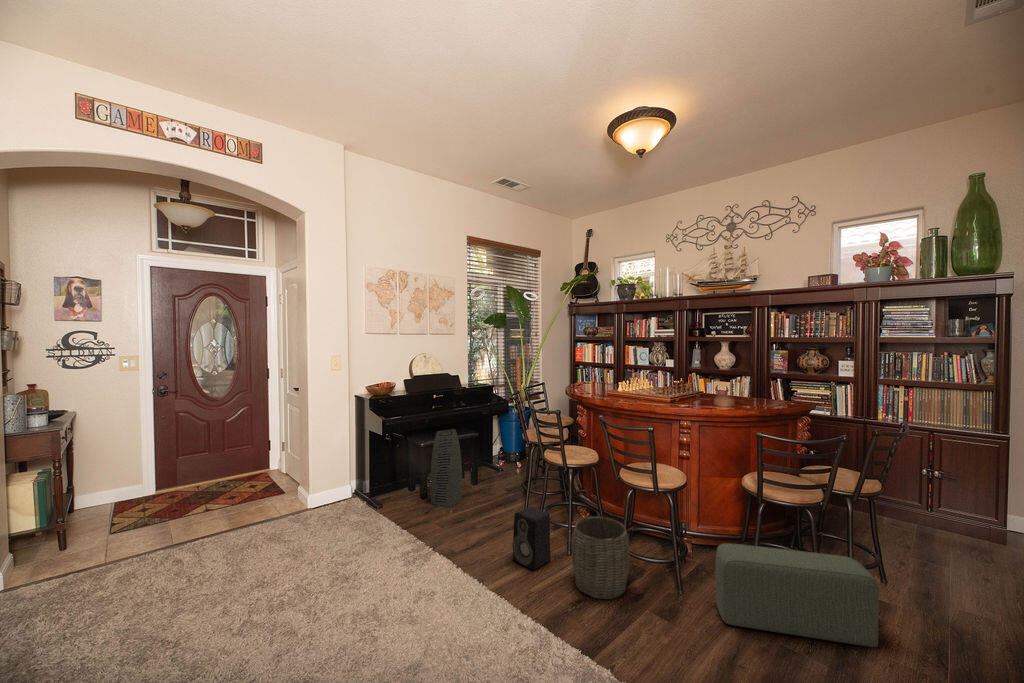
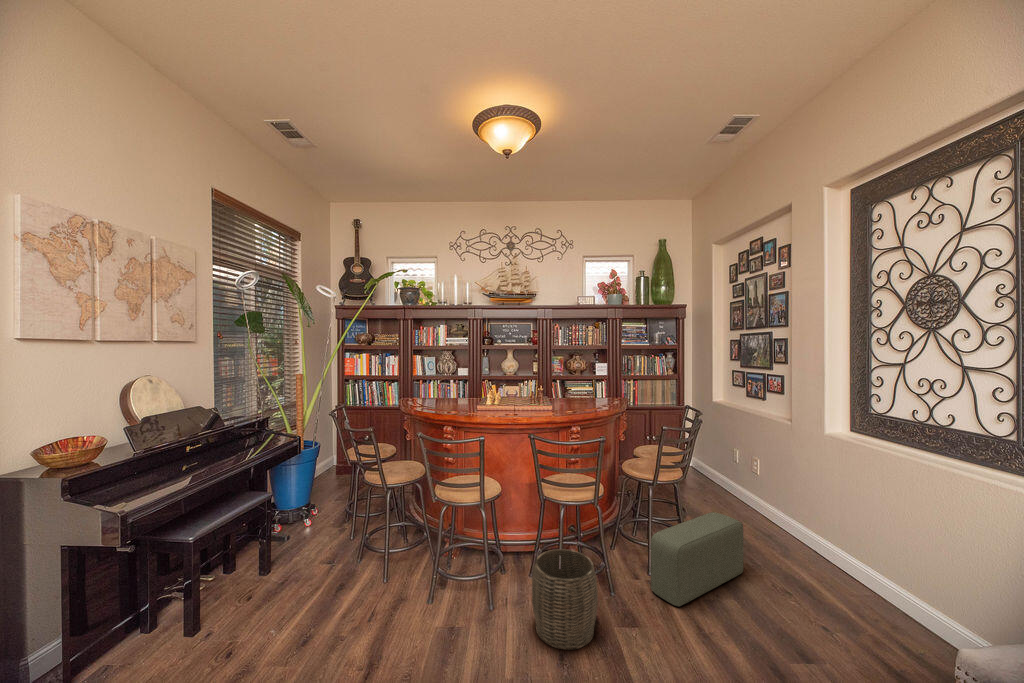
air purifier: present [430,429,462,507] -> none [215,496,272,640]
speaker: present [512,506,551,570] -> none [452,571,493,657]

